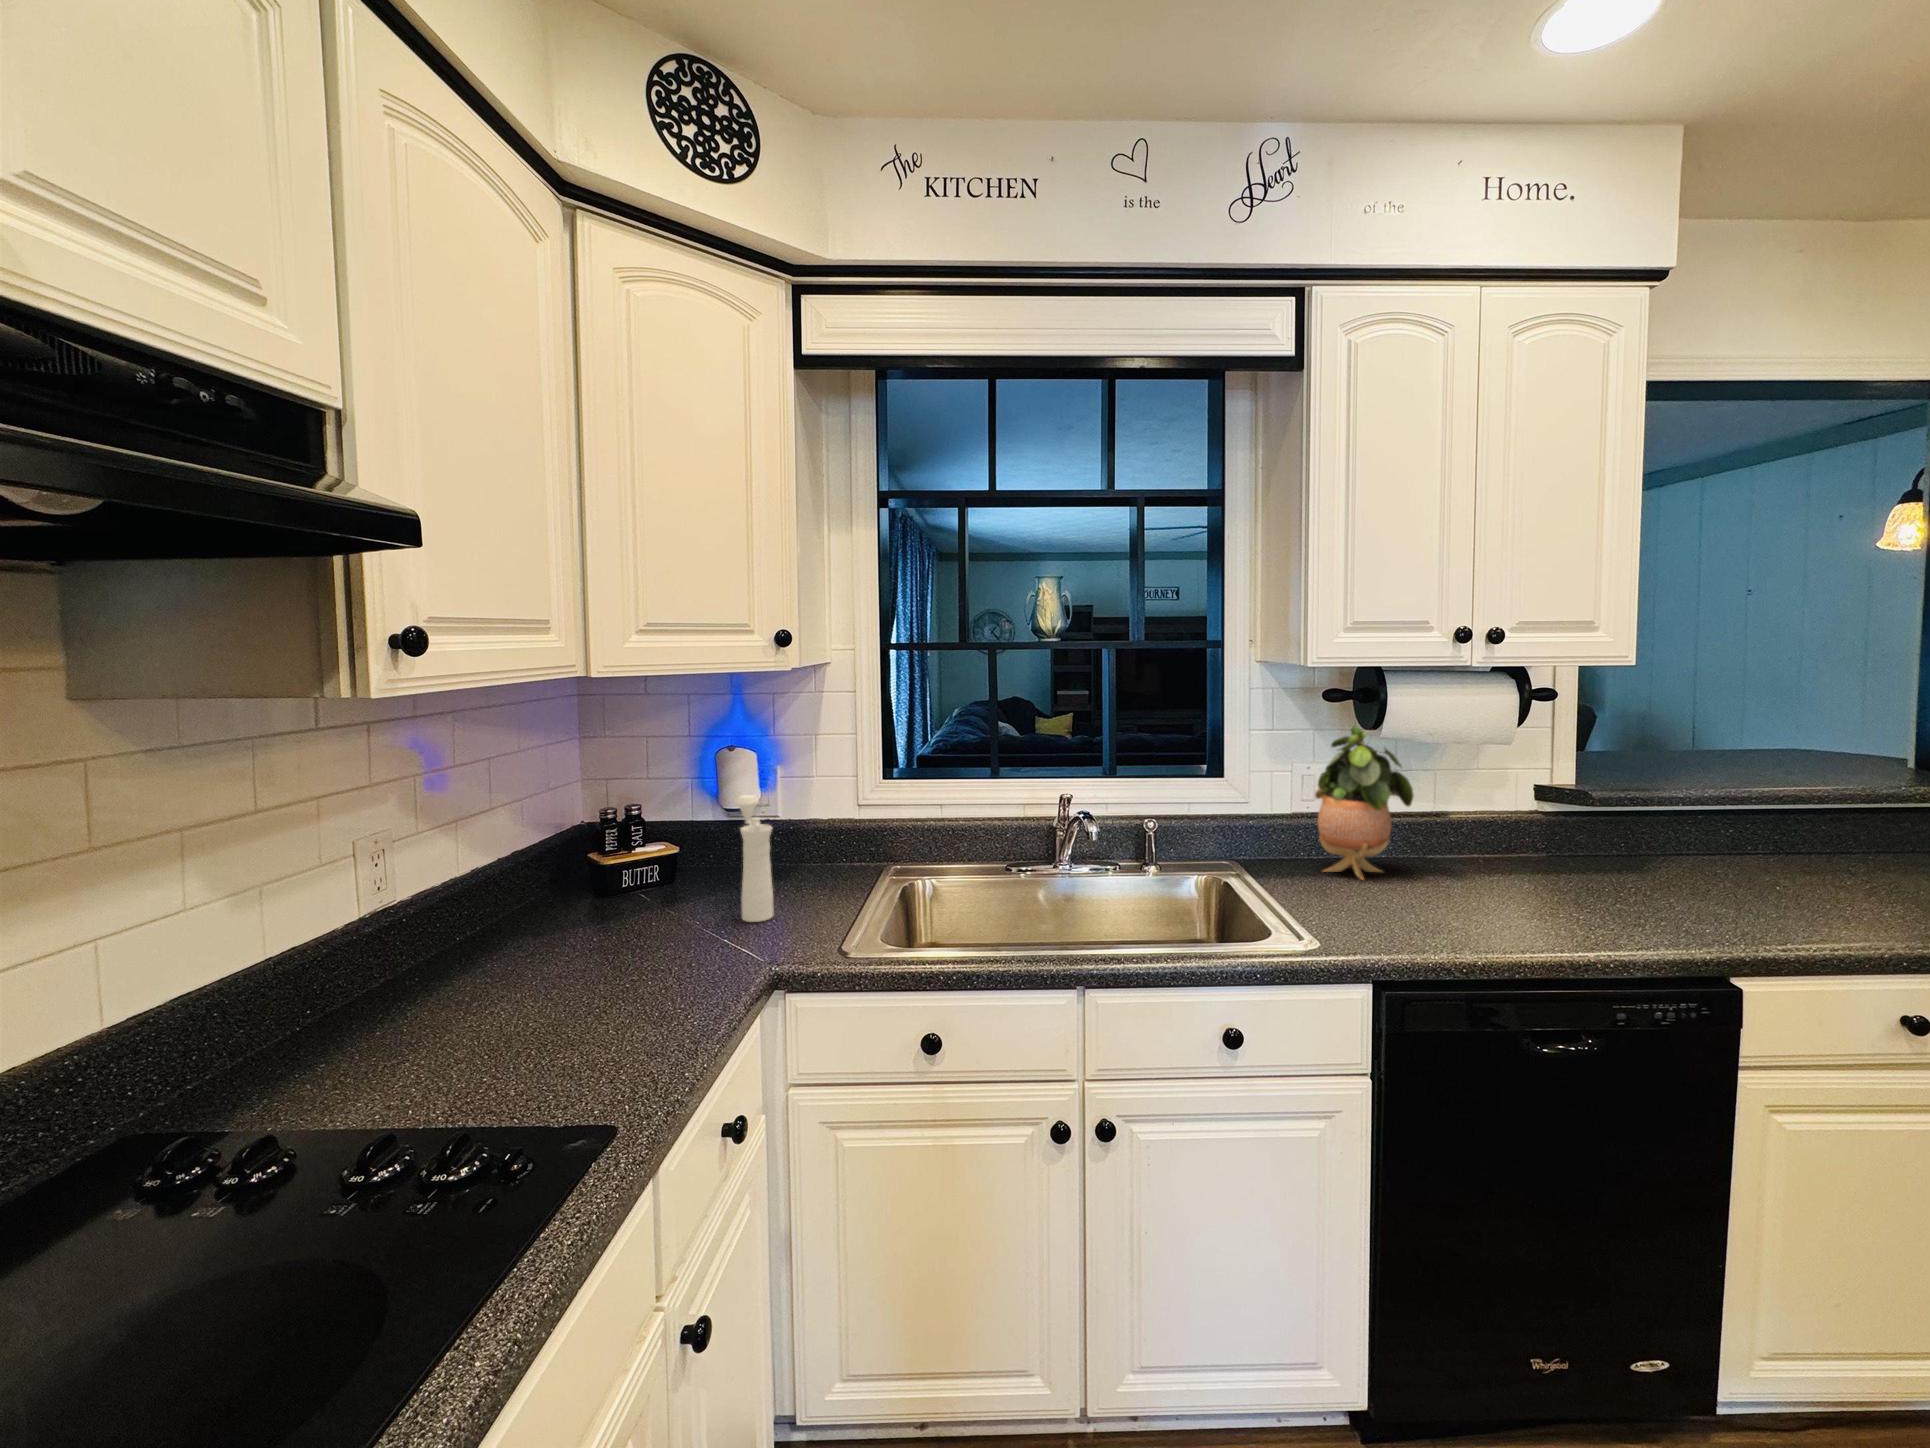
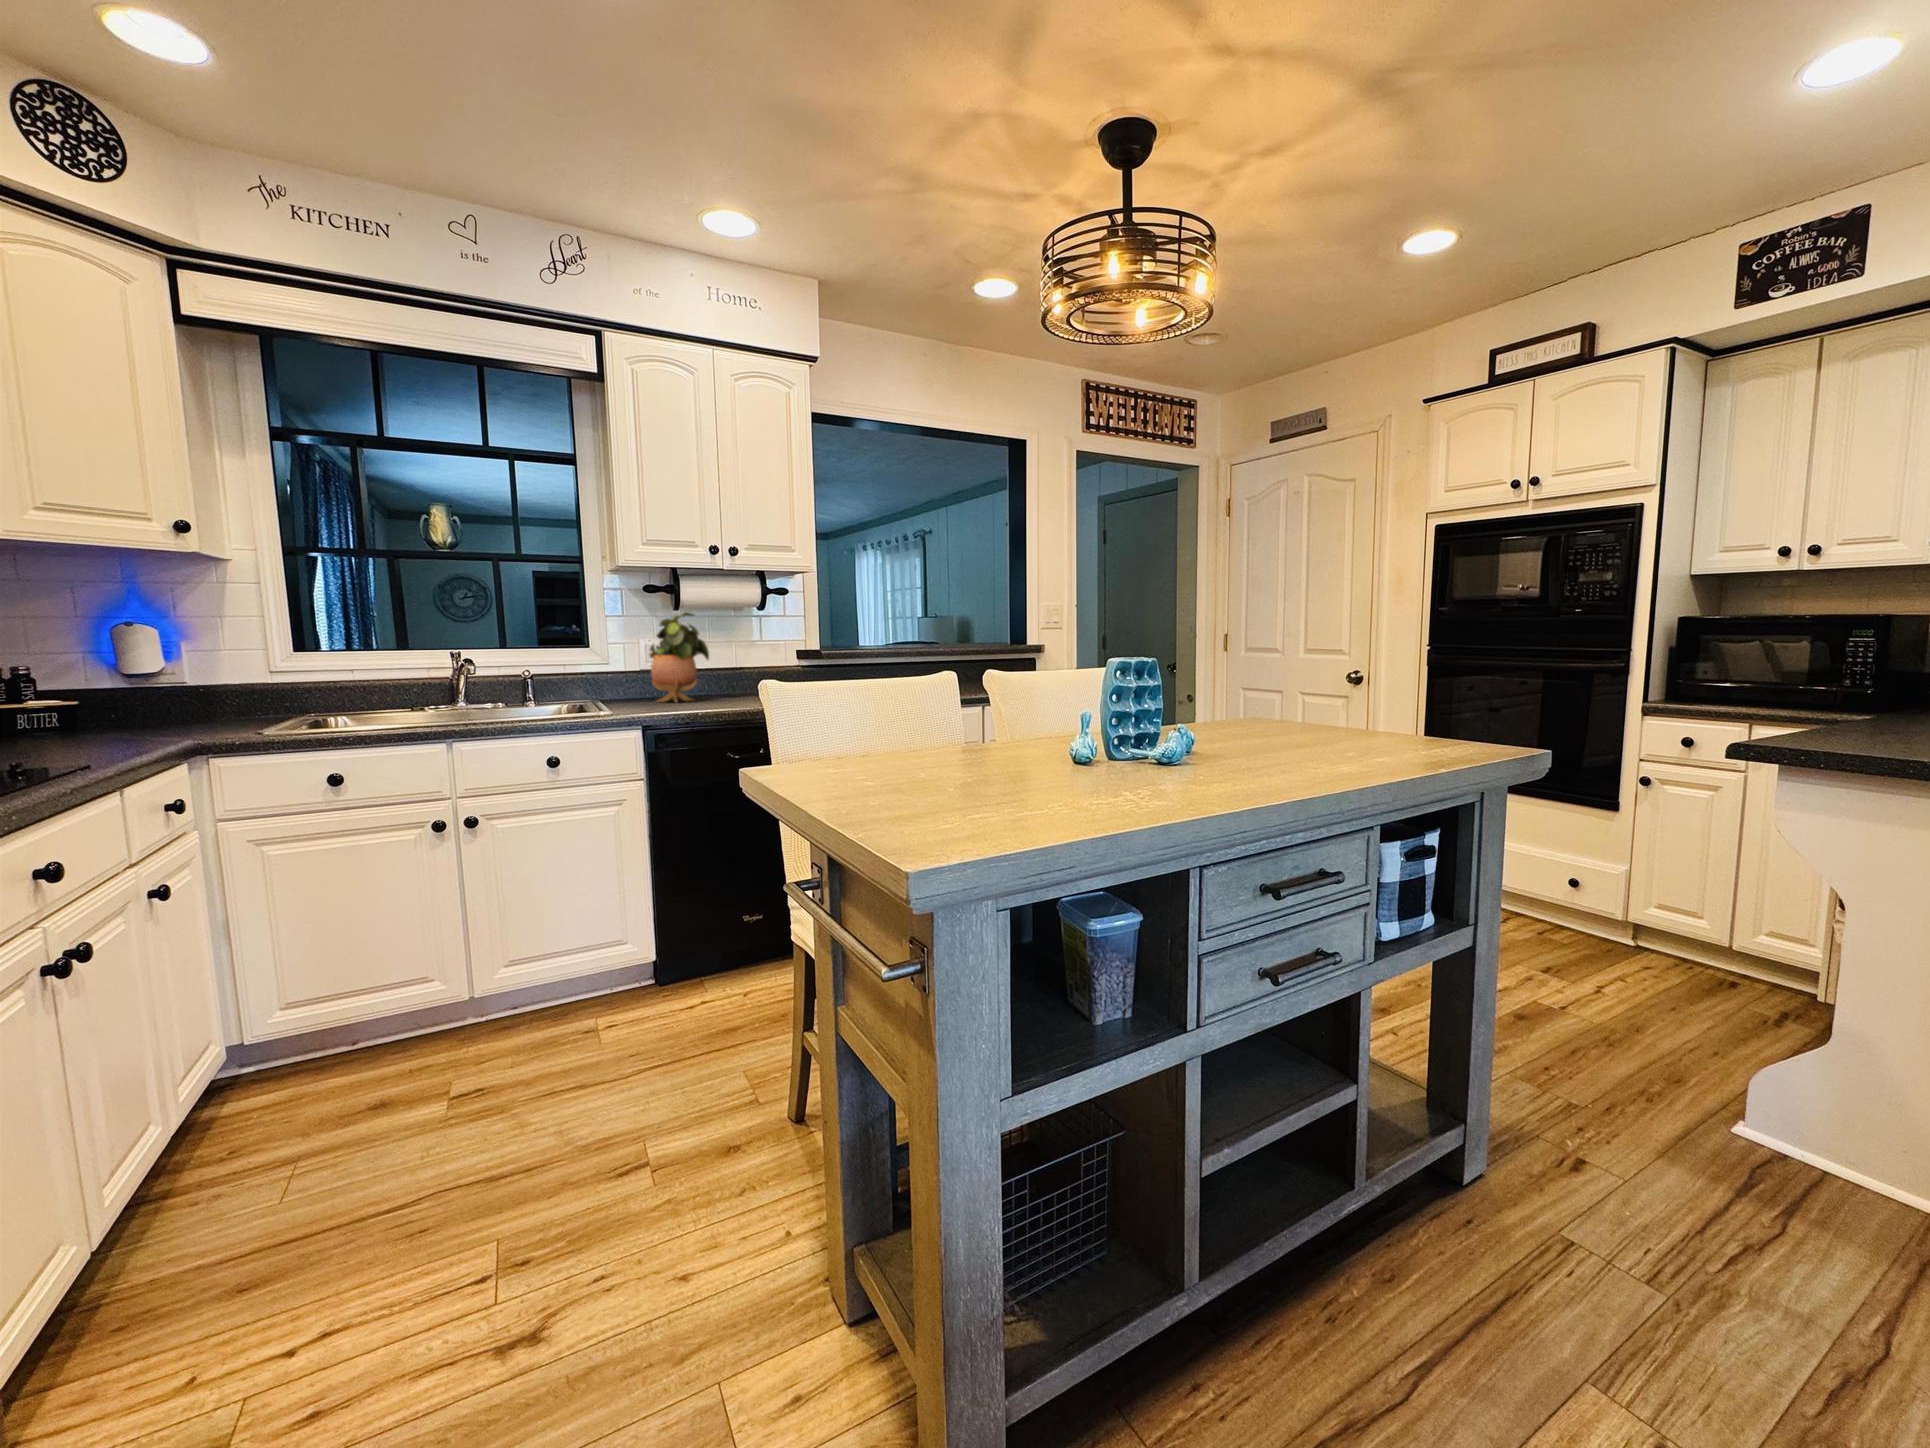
pepper mill: present [737,795,774,922] -> none [144,649,192,733]

